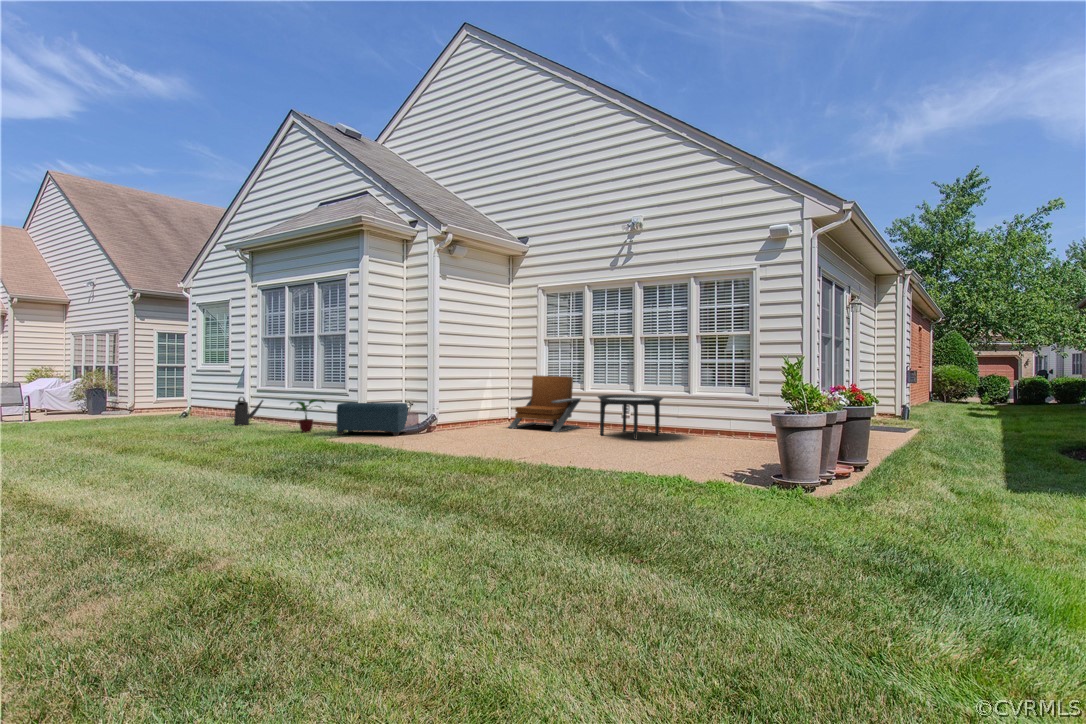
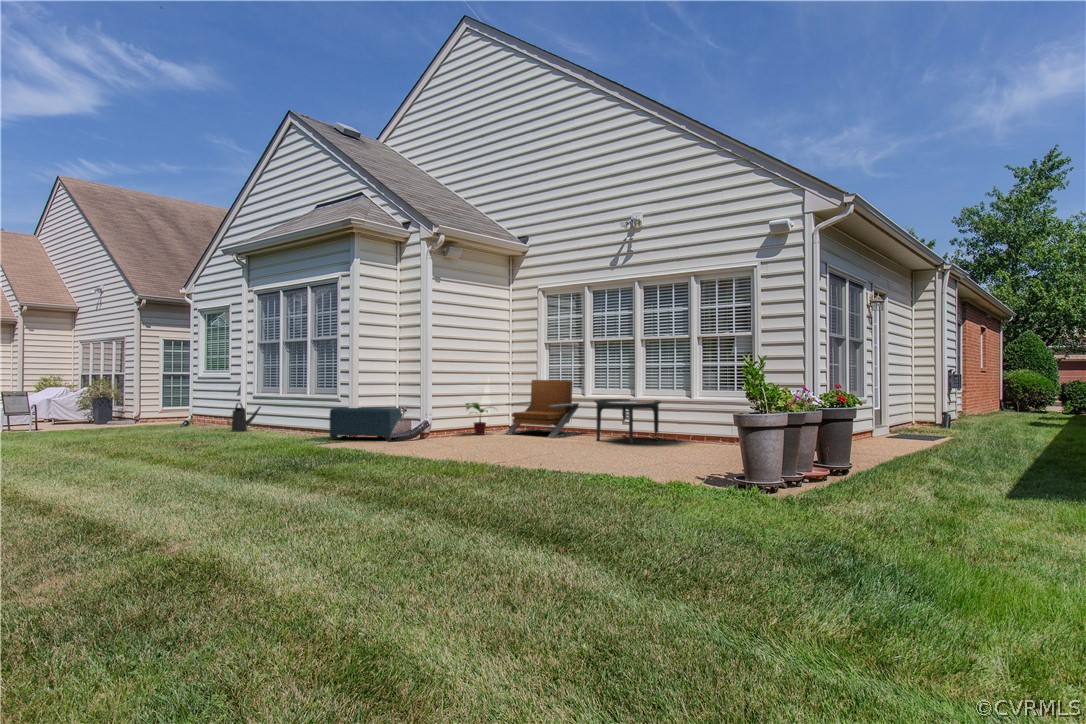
potted plant: present [290,399,325,432] -> present [466,403,488,435]

